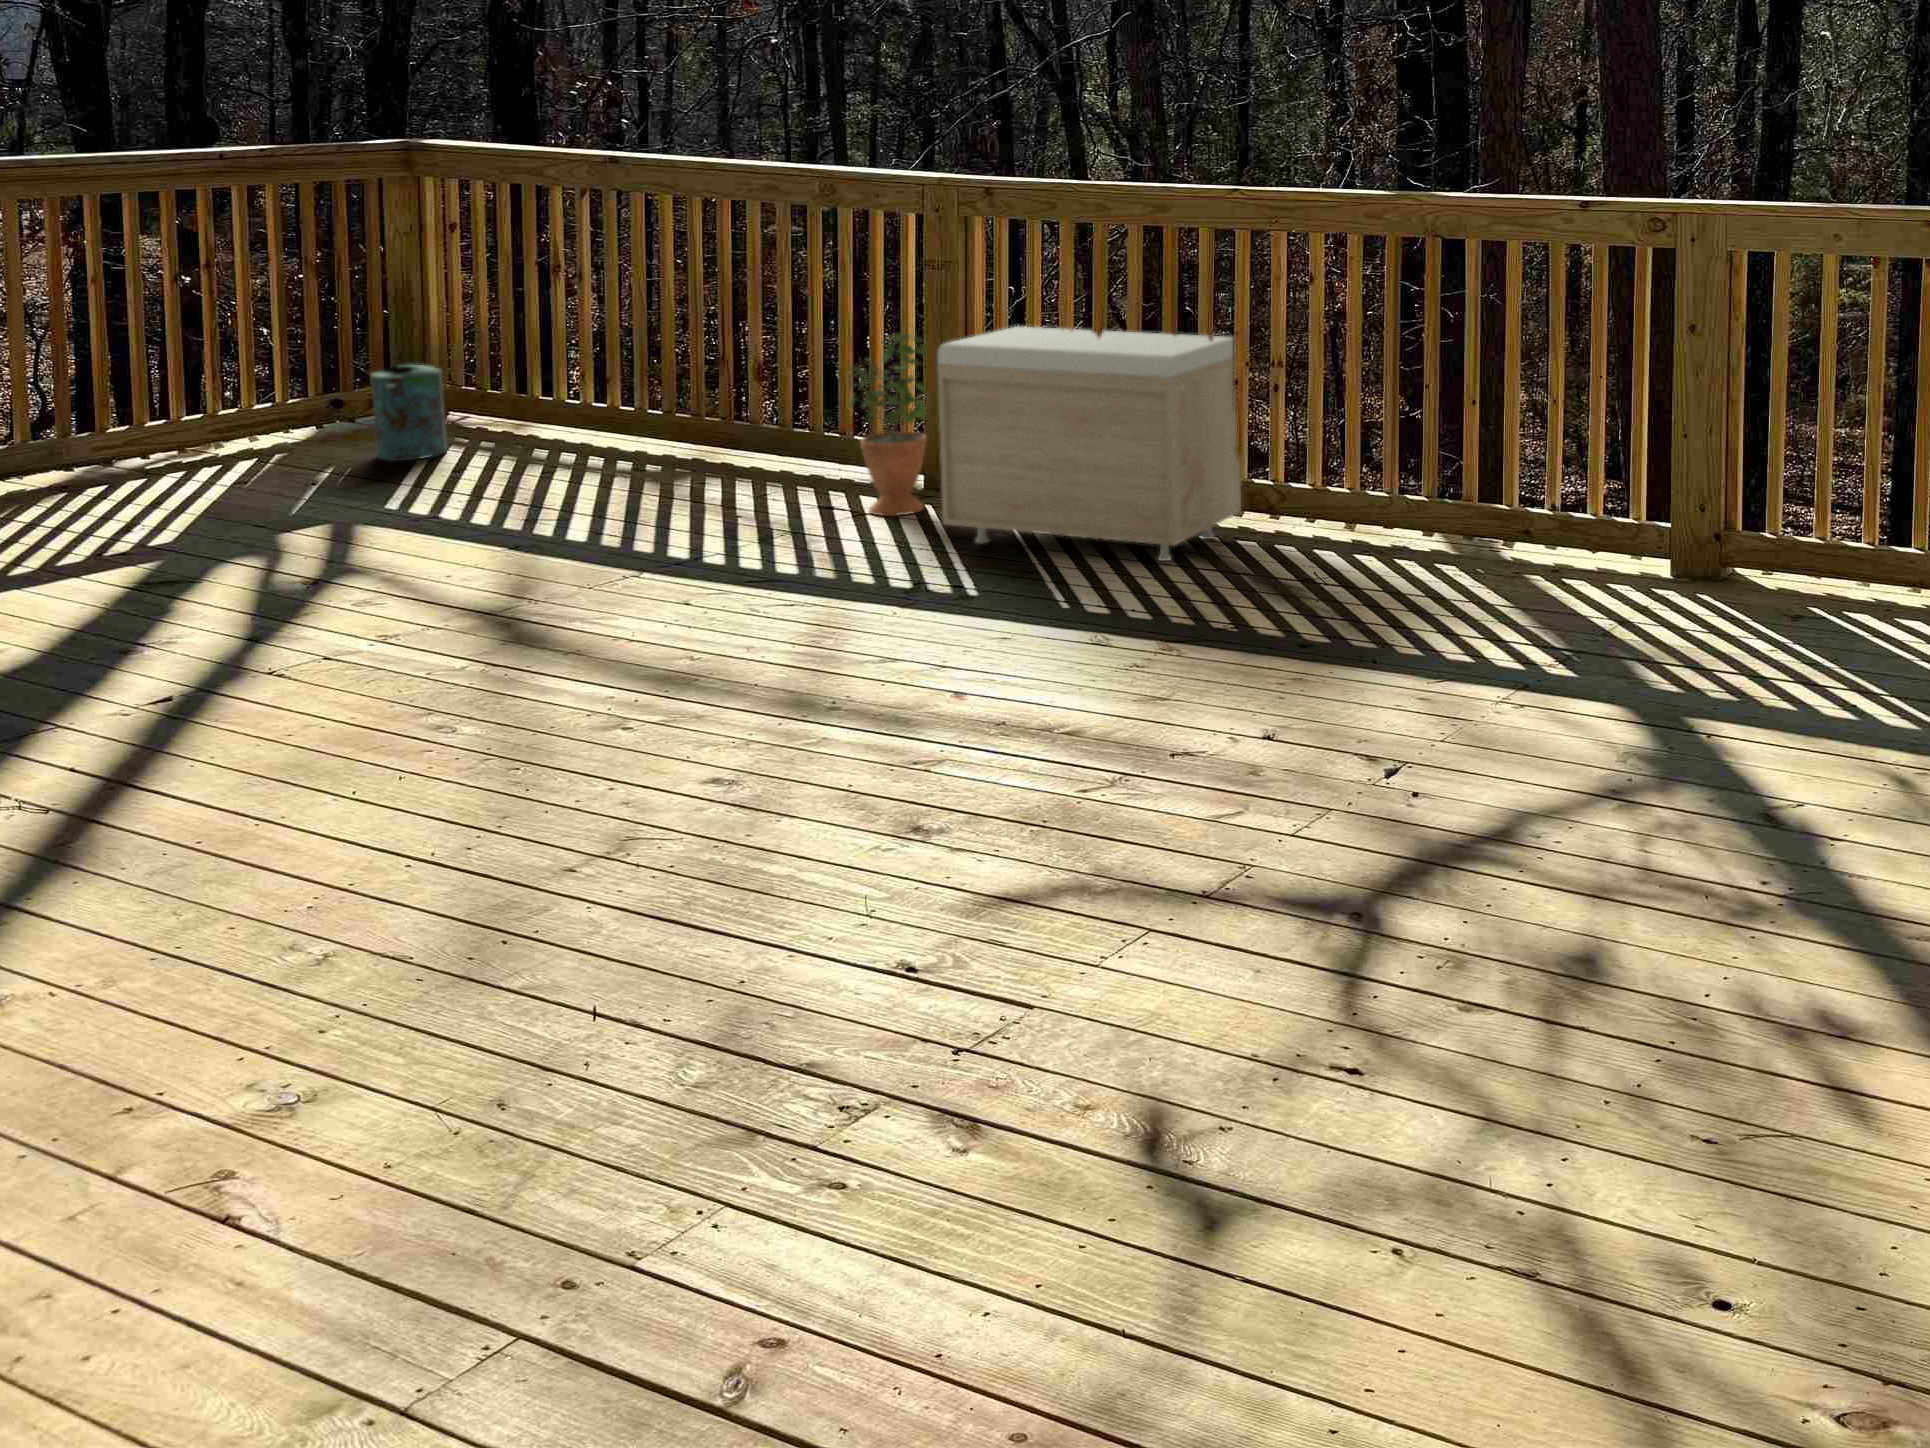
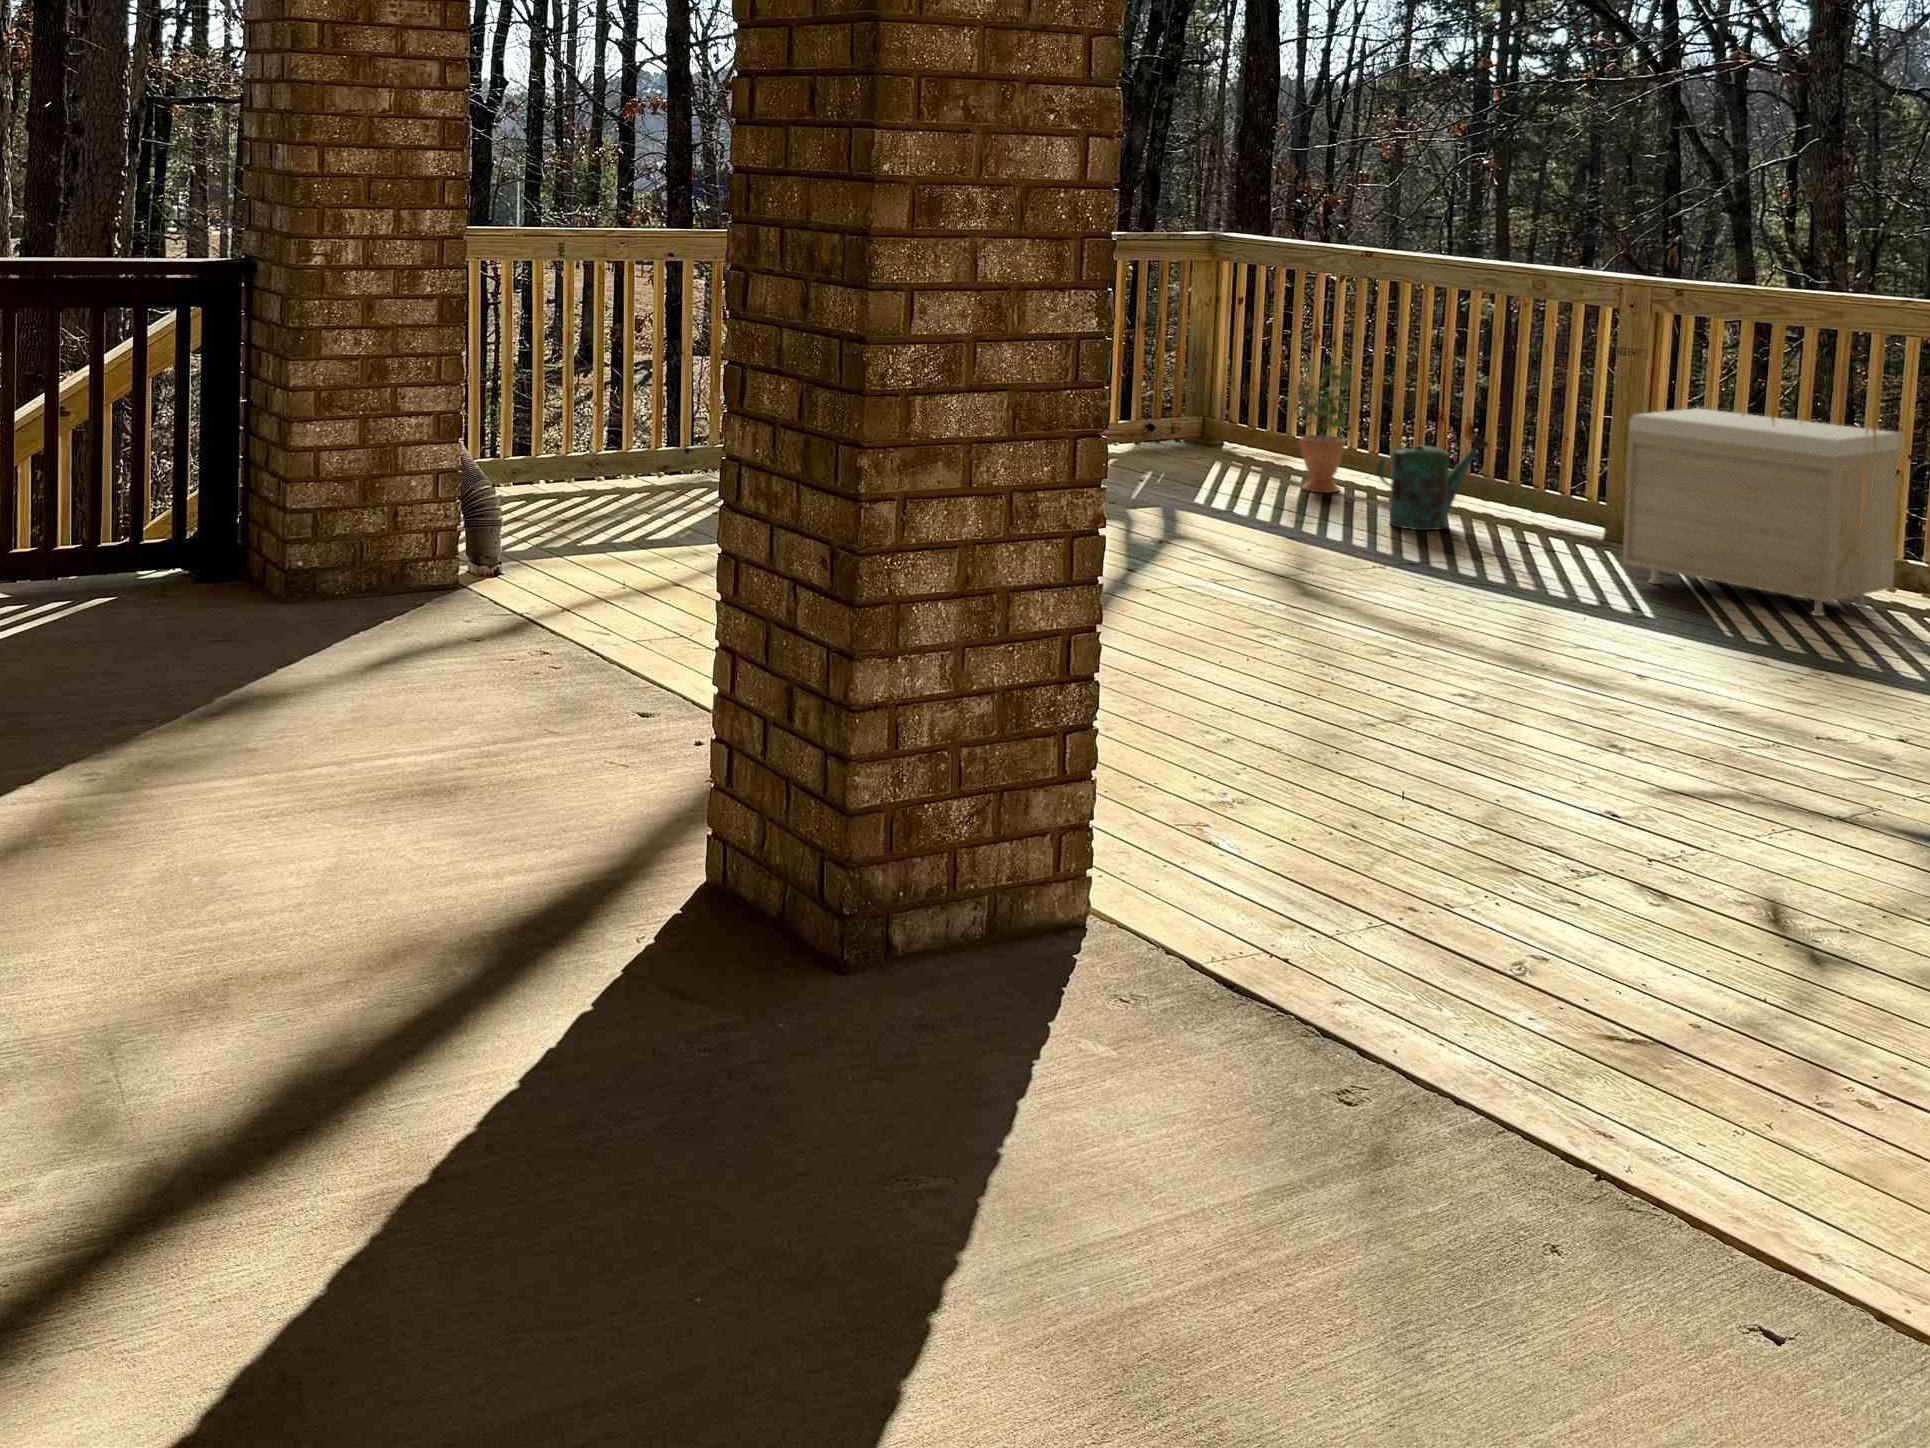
potted plant: present [849,333,928,516] -> present [1295,365,1351,493]
watering can: present [371,365,447,461] -> present [1378,435,1488,530]

